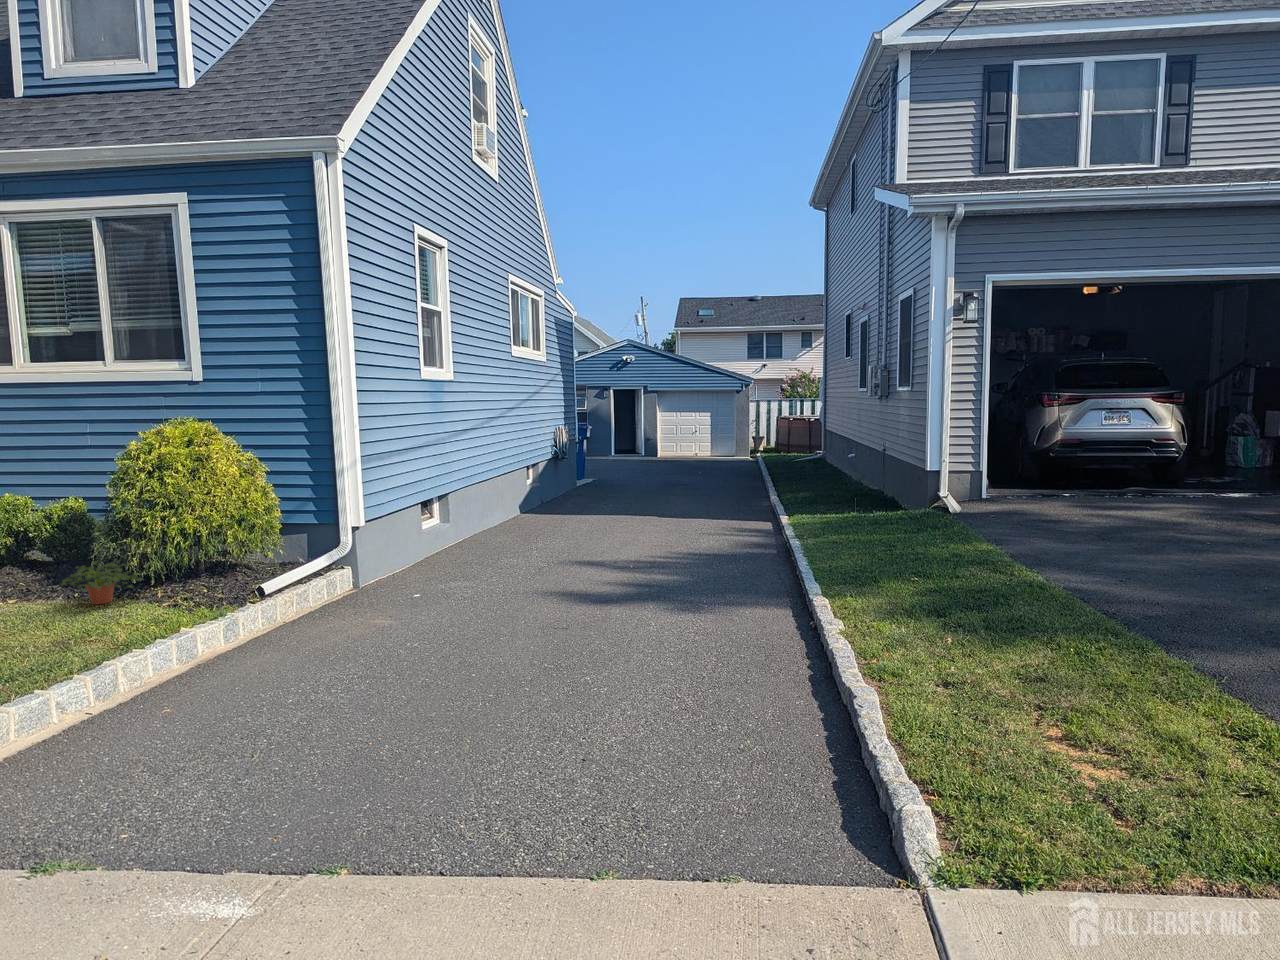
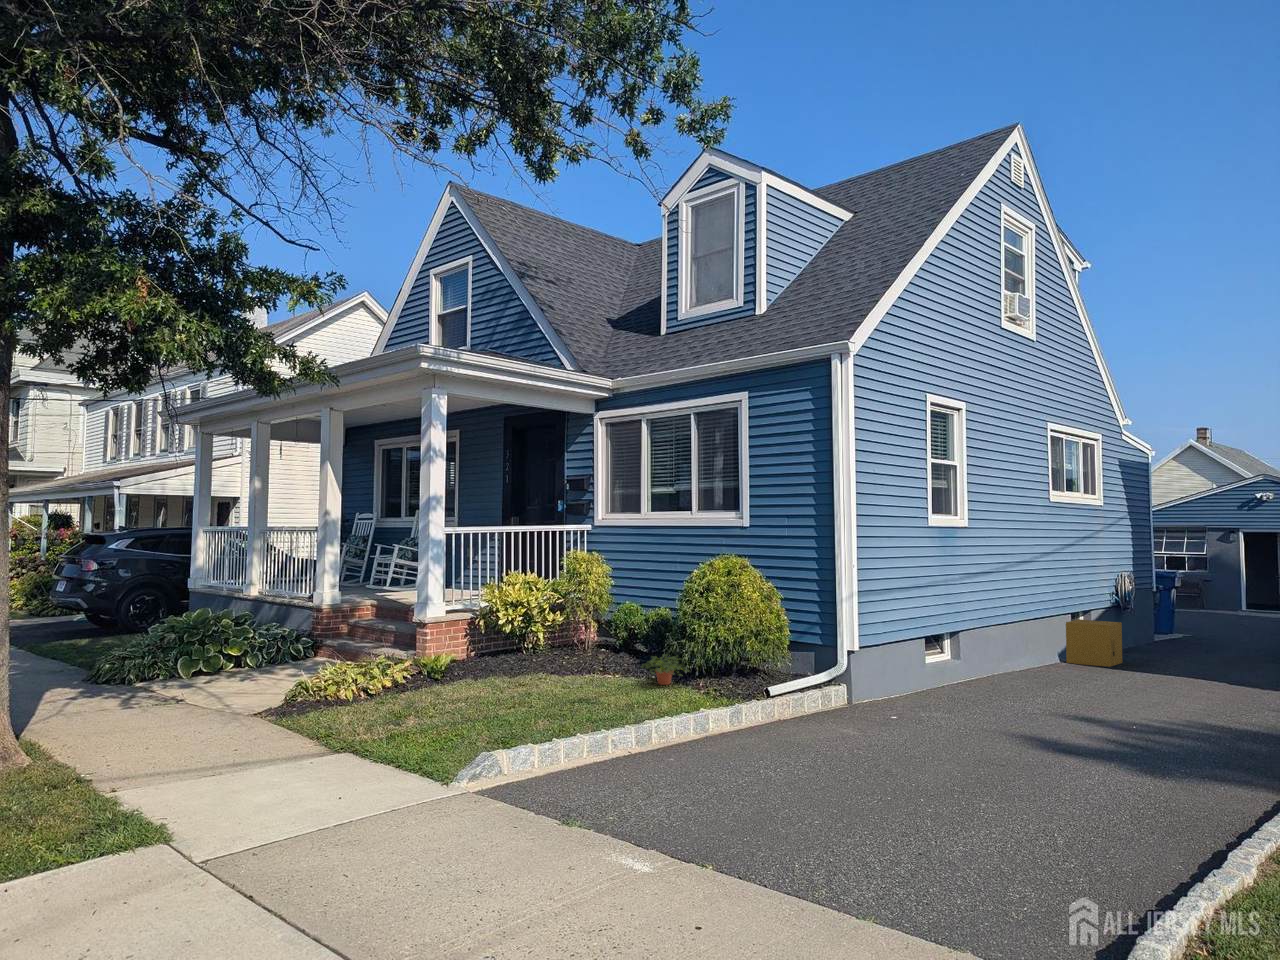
cardboard box: none [524,472,570,515] -> present [1066,619,1122,667]

